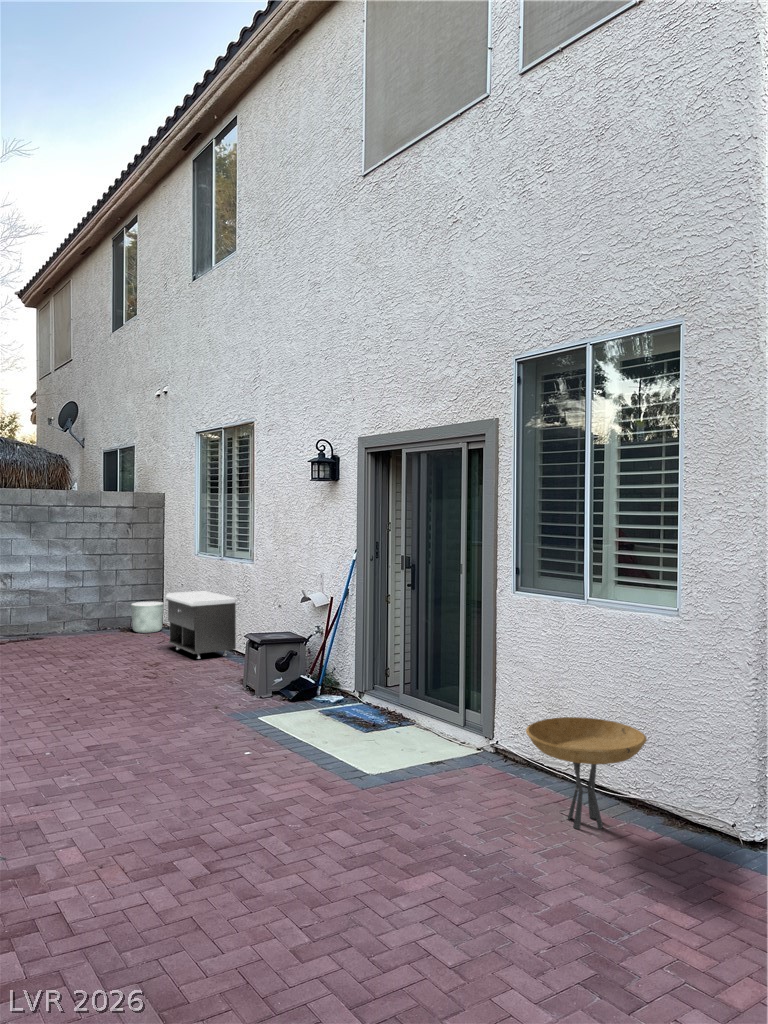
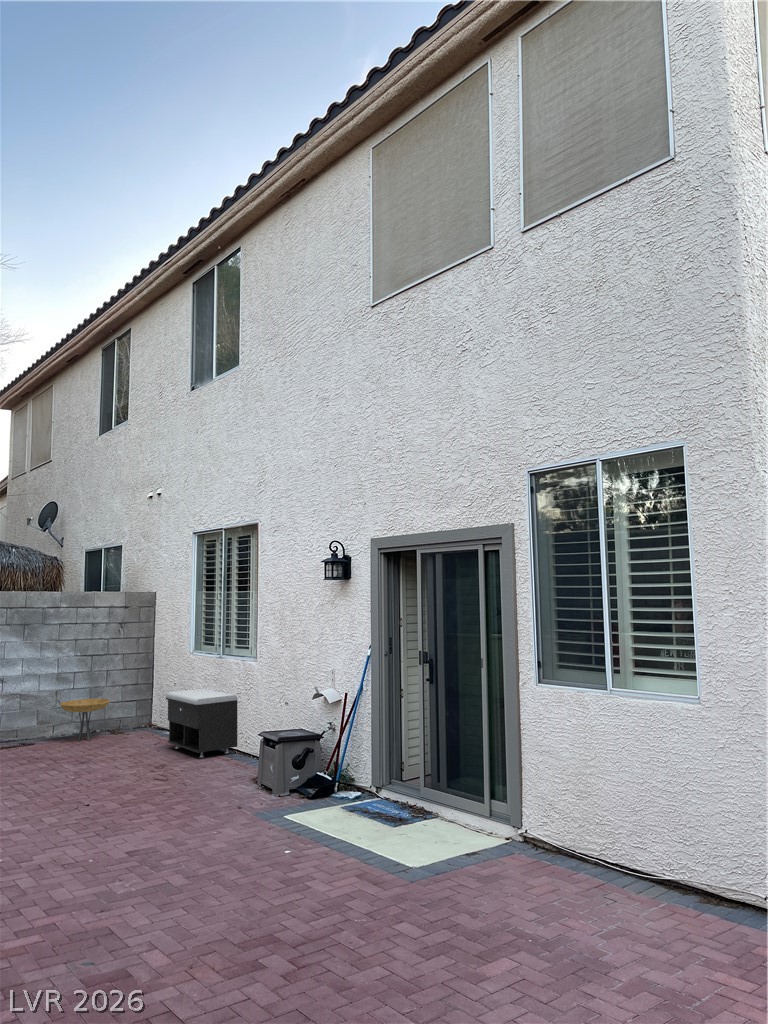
planter: present [131,602,163,633] -> none [124,701,156,732]
side table: present [526,717,647,829] -> present [60,699,110,741]

